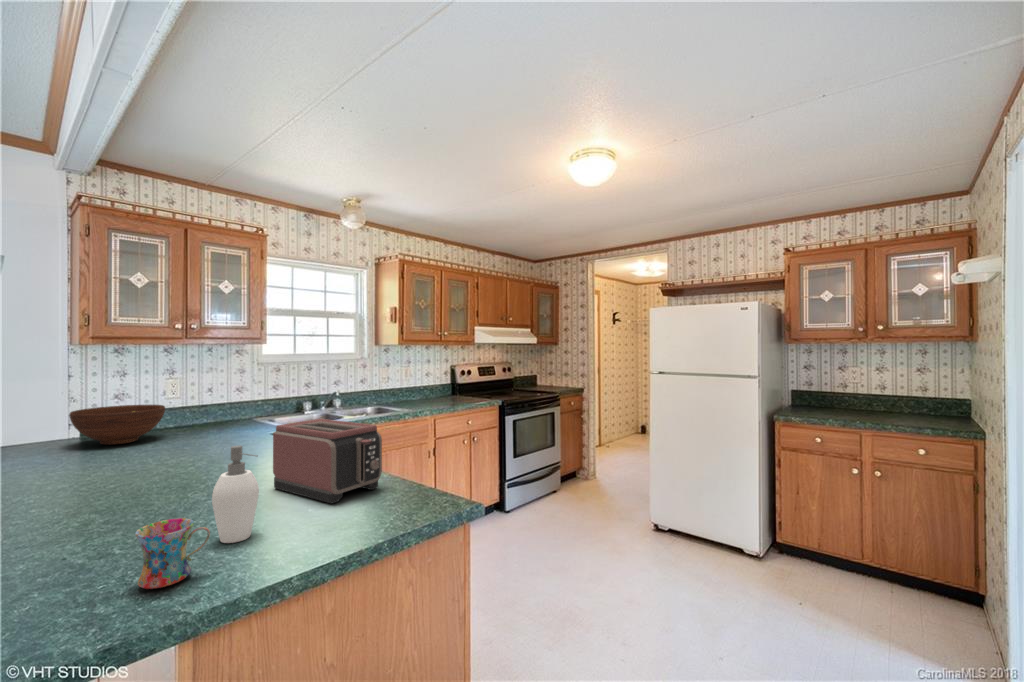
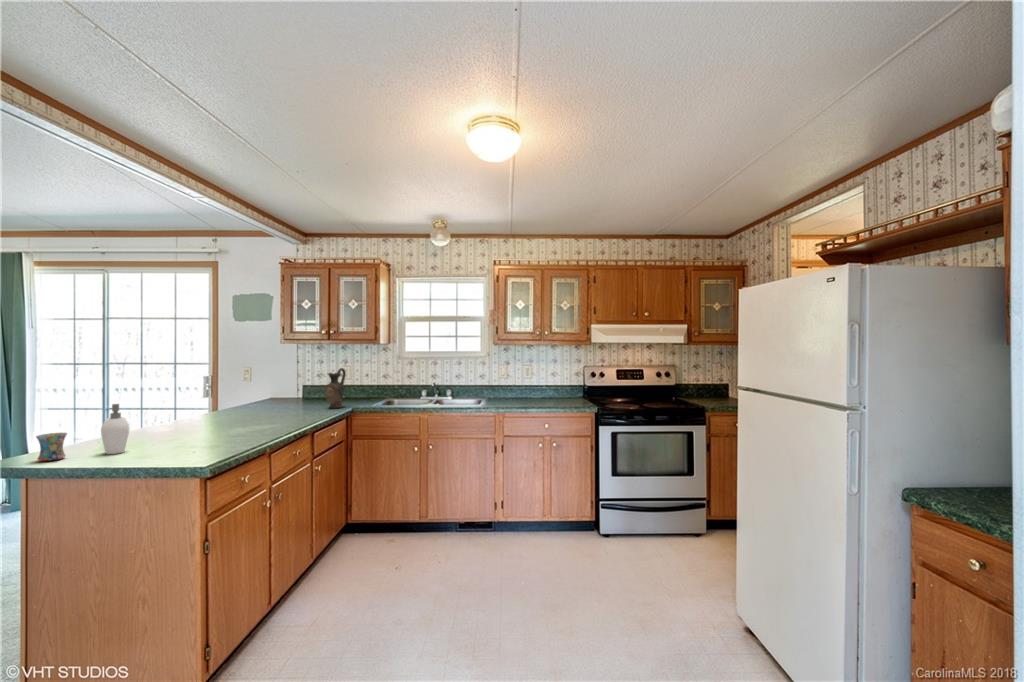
ceramic pitcher: none [227,378,255,438] -> present [325,368,346,408]
fruit bowl: present [70,405,165,445] -> none [272,381,320,403]
toaster: present [273,419,382,504] -> none [177,398,249,450]

